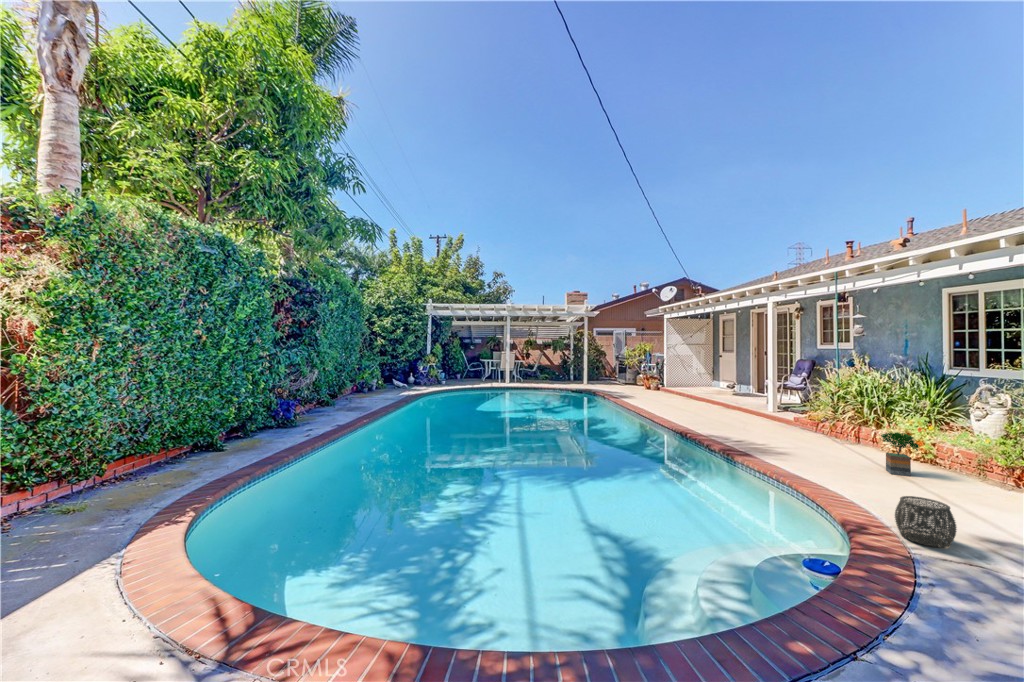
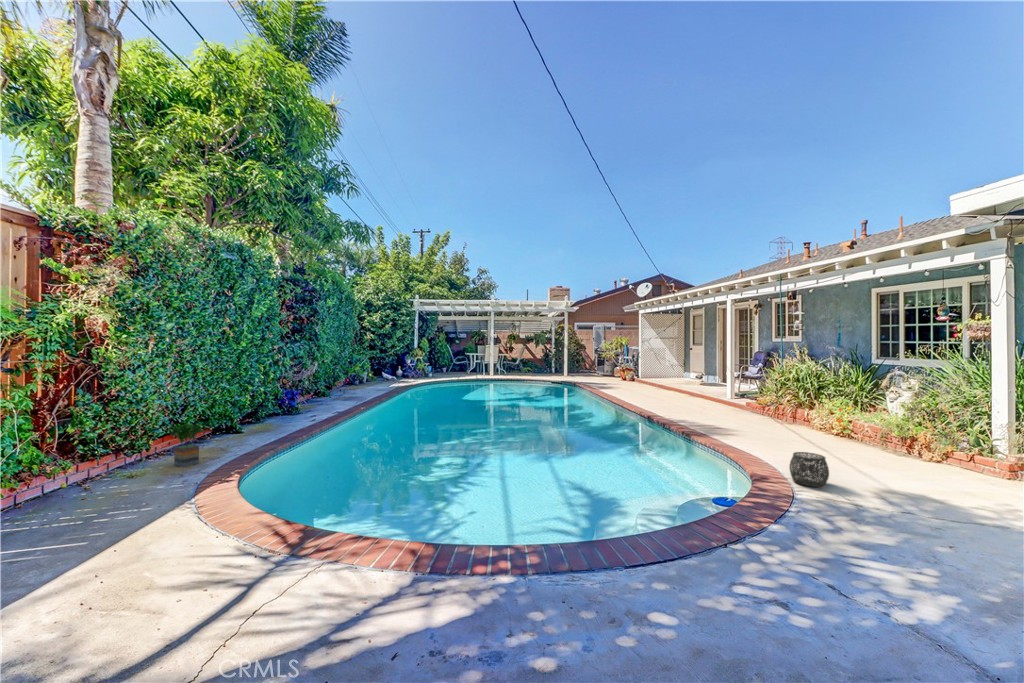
potted tree: present [881,432,919,476] -> present [171,424,205,467]

